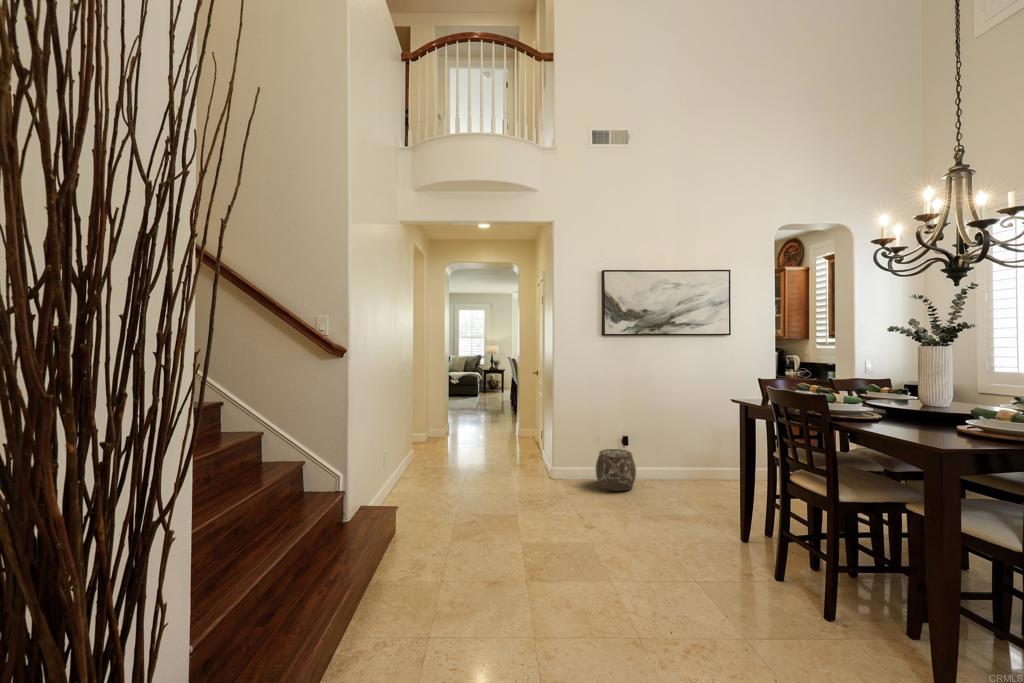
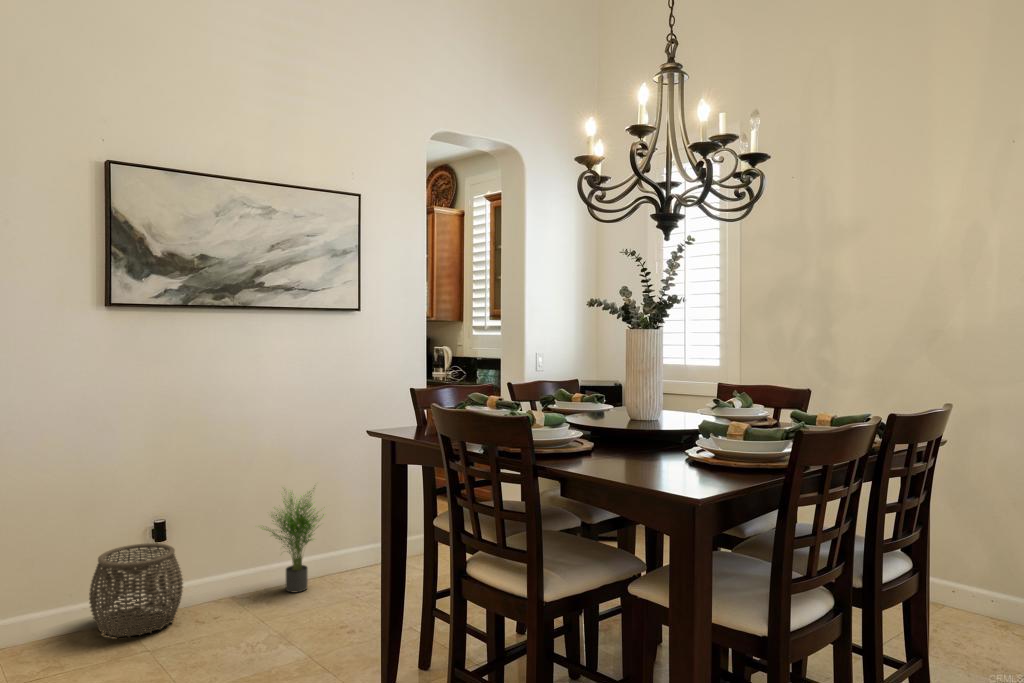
potted plant: none [669,429,713,488] -> present [267,491,324,592]

